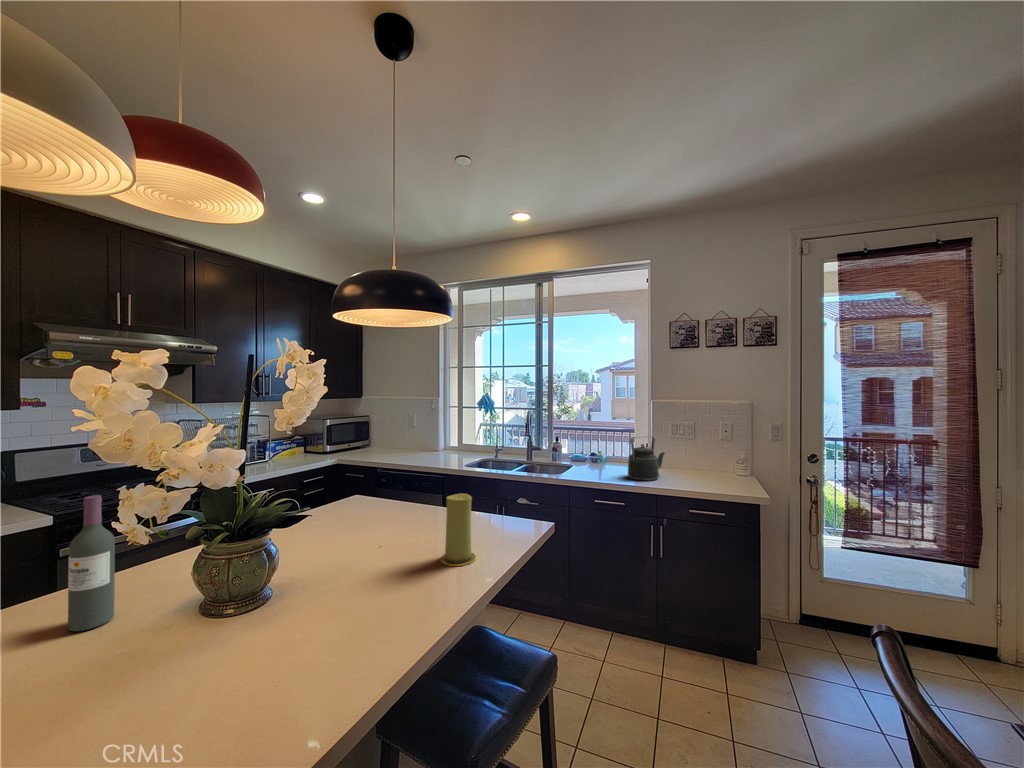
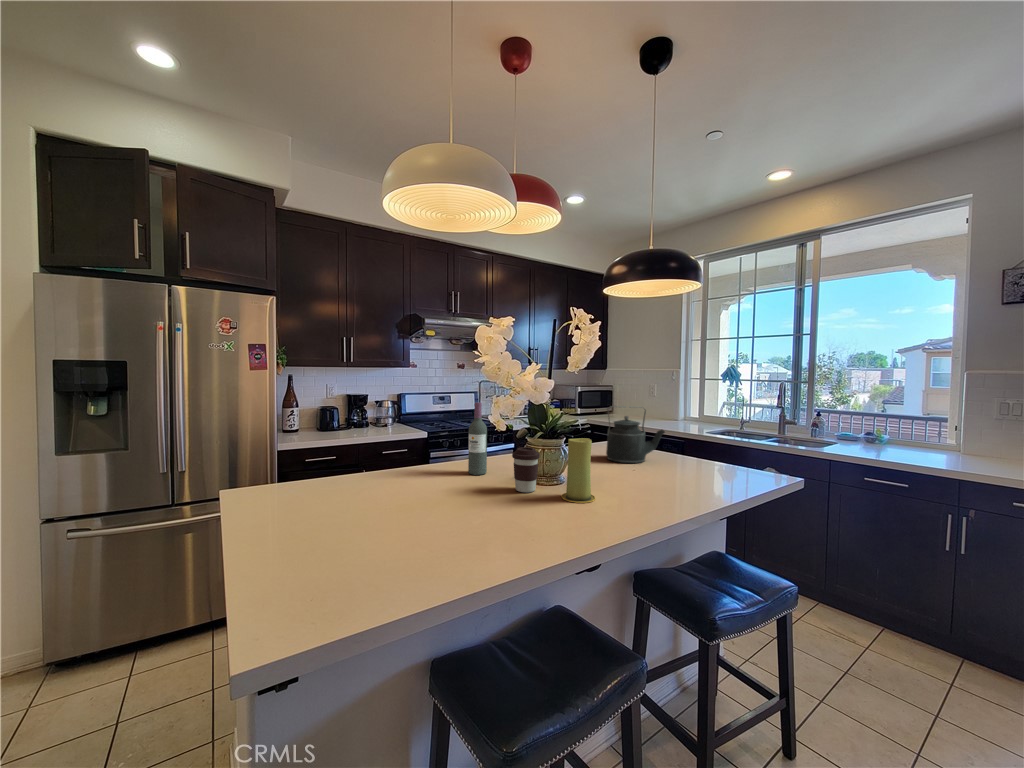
kettle: present [628,436,665,481] -> present [606,406,665,463]
candle: present [440,493,476,566] -> present [561,438,595,503]
coffee cup: none [150,572,210,660] -> present [512,447,540,492]

